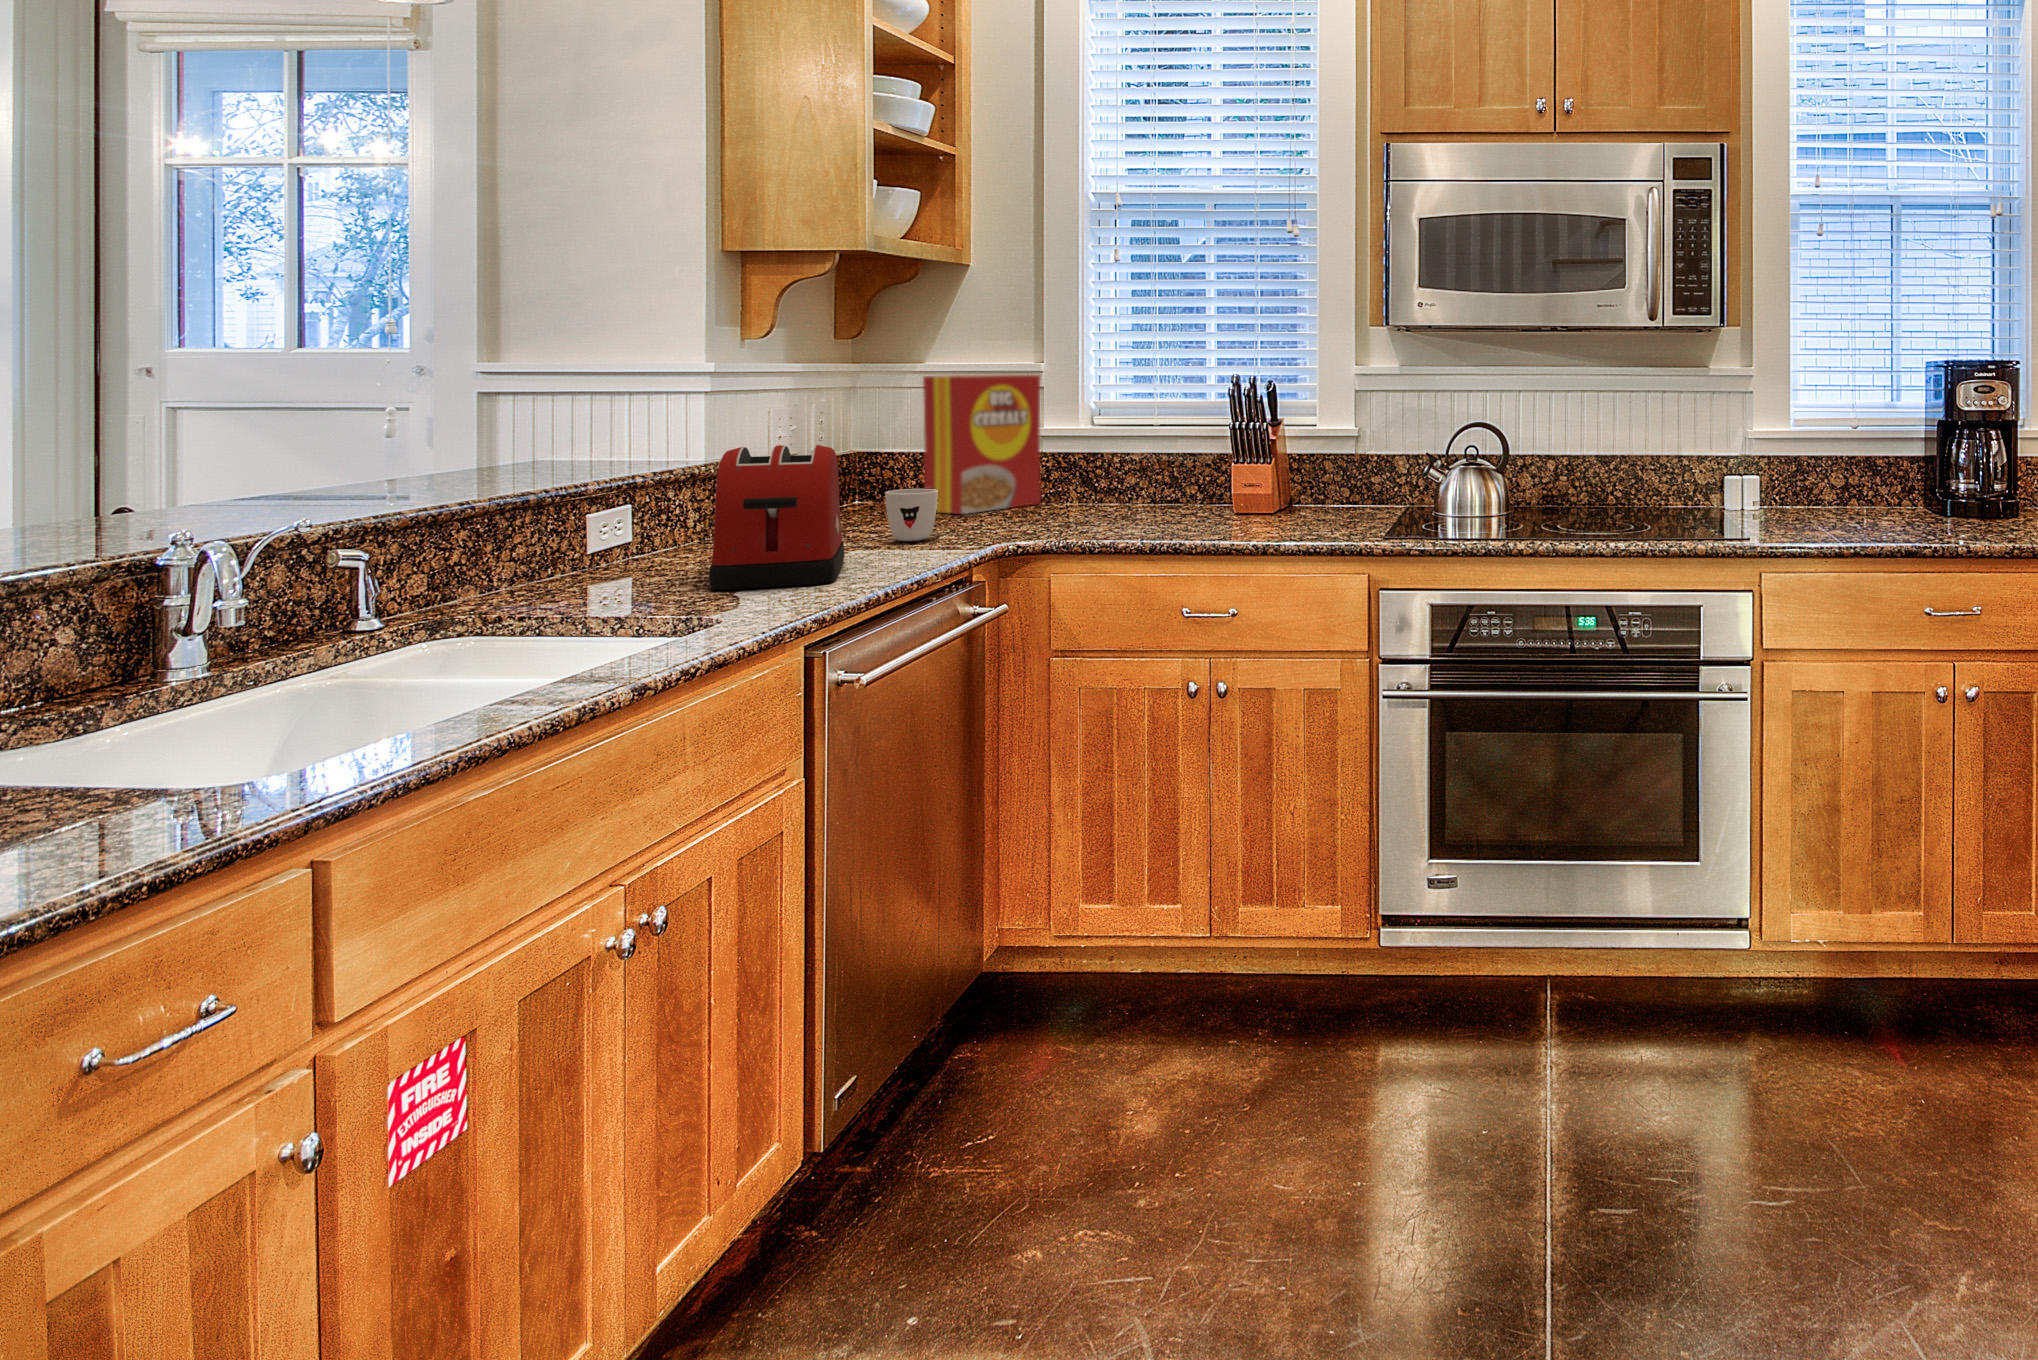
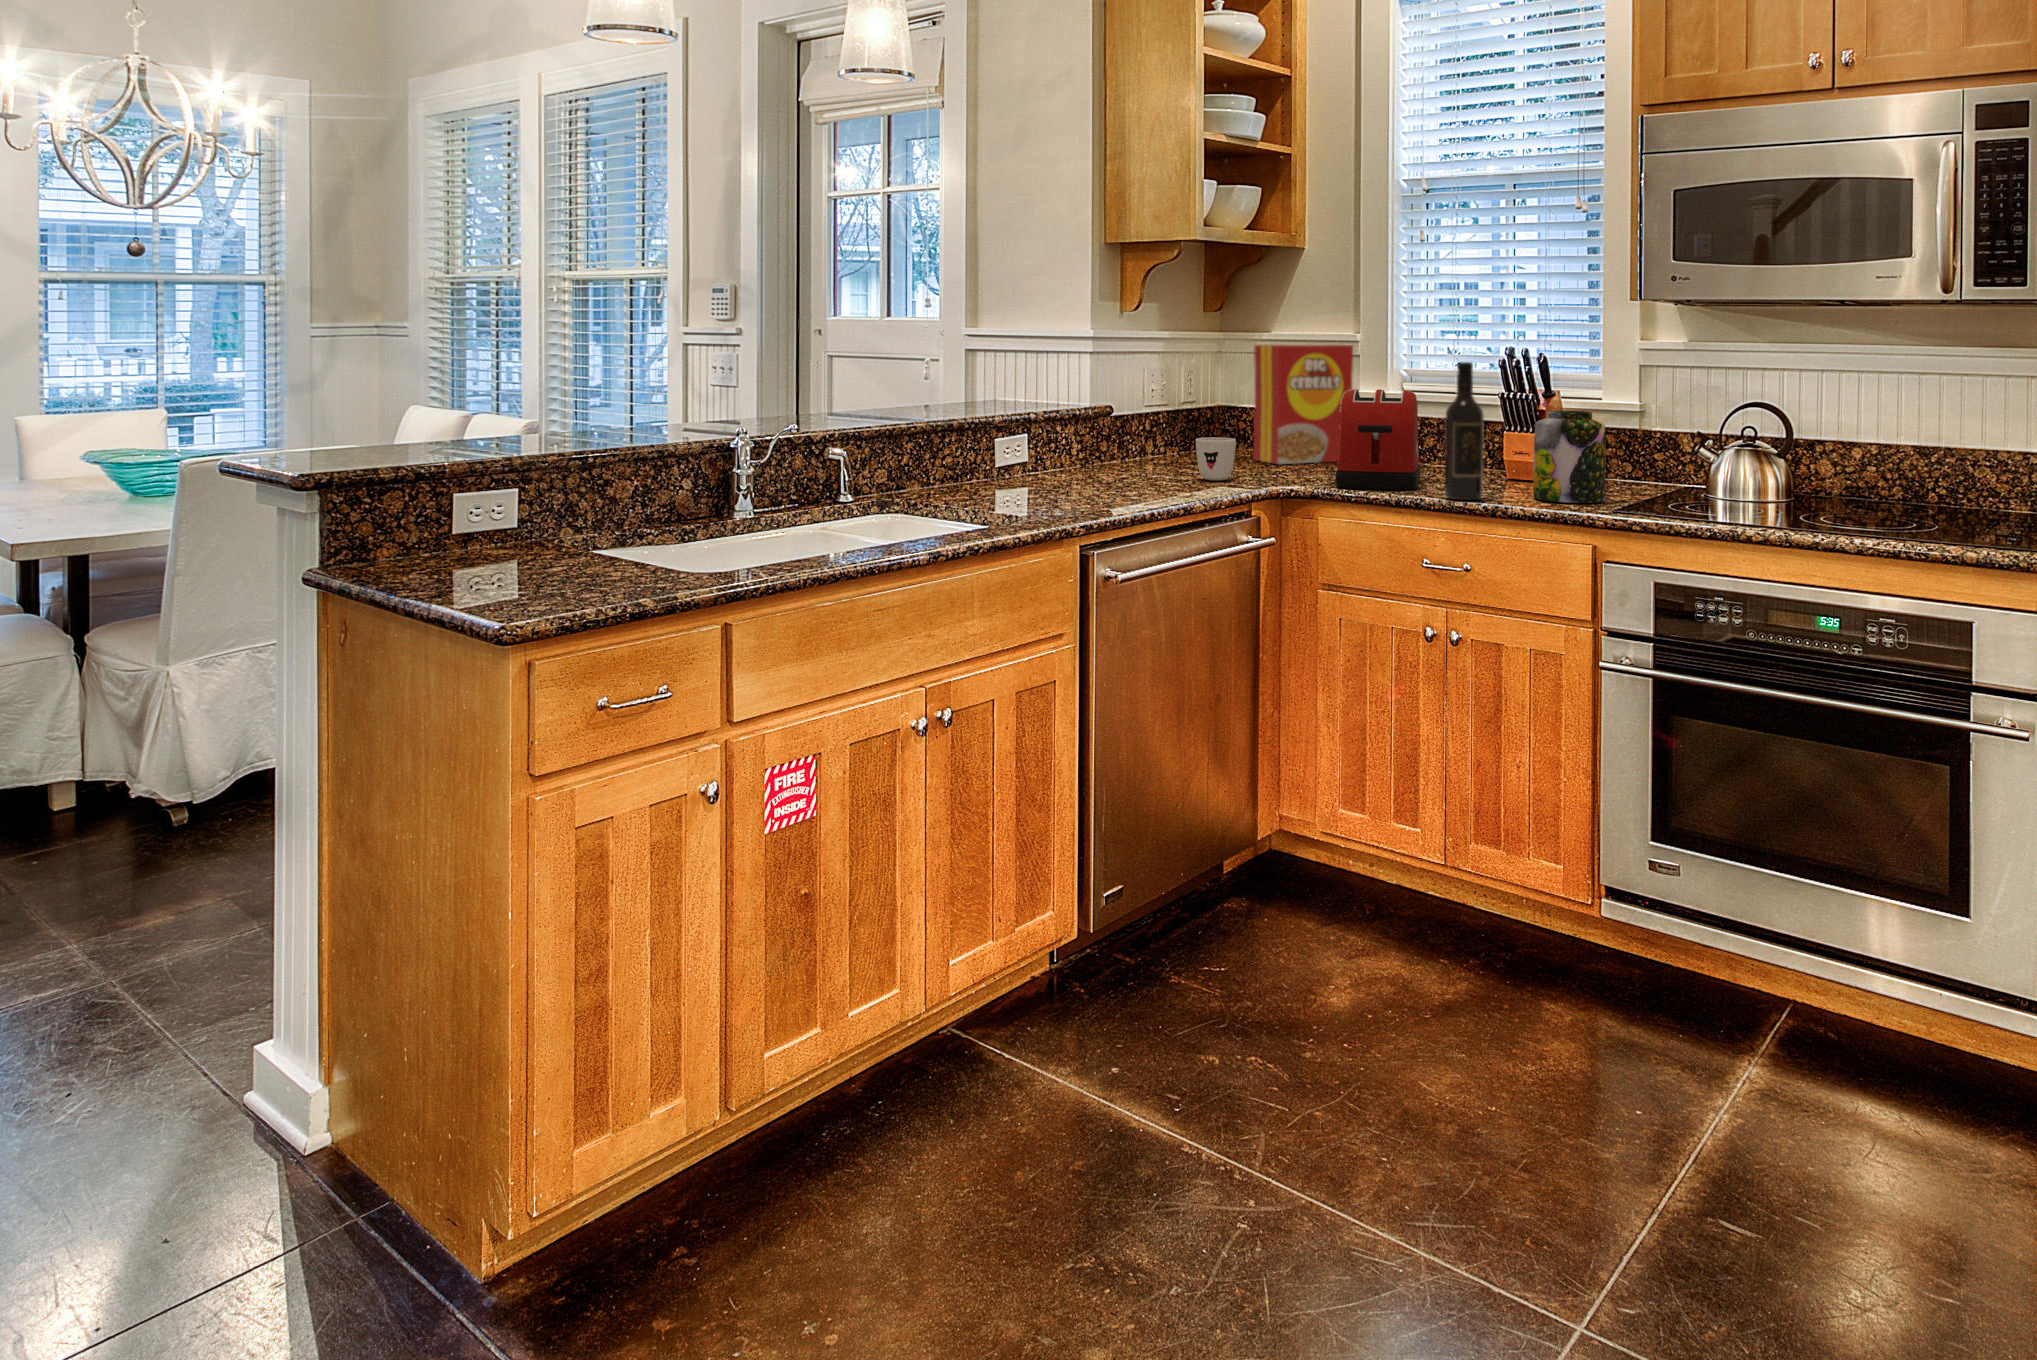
wine bottle: none [1204,391,1244,539] -> present [1445,362,1484,500]
jar: none [1290,438,1360,532] -> present [1533,411,1606,503]
toaster: present [709,445,844,590] -> present [1335,389,1421,490]

